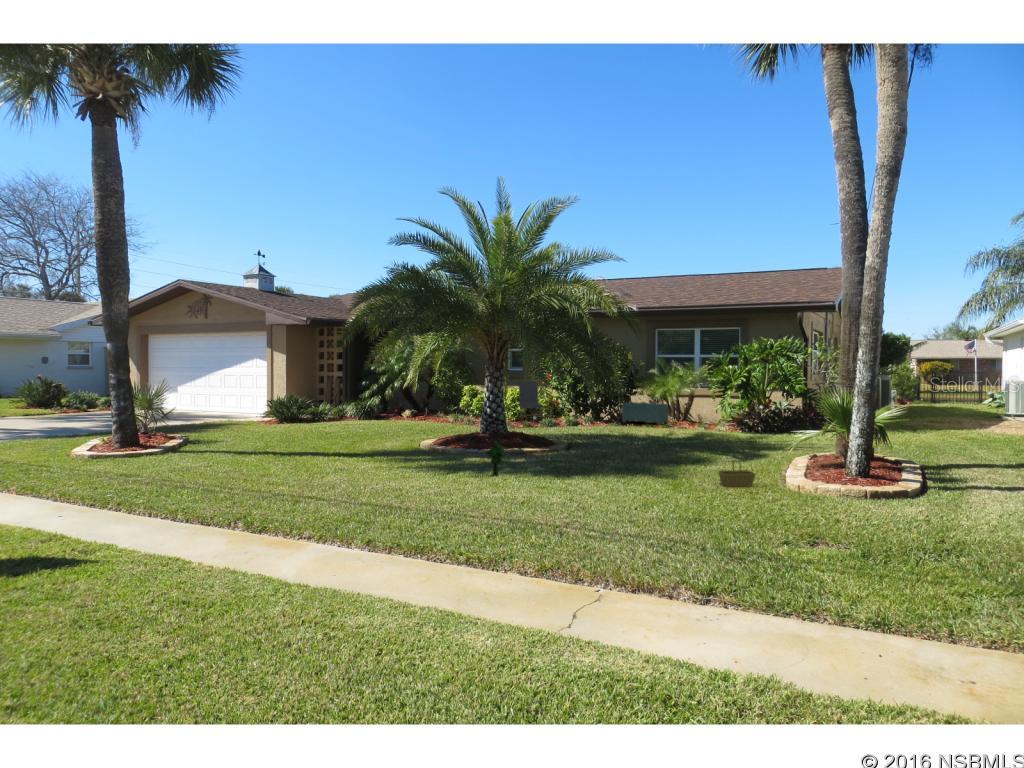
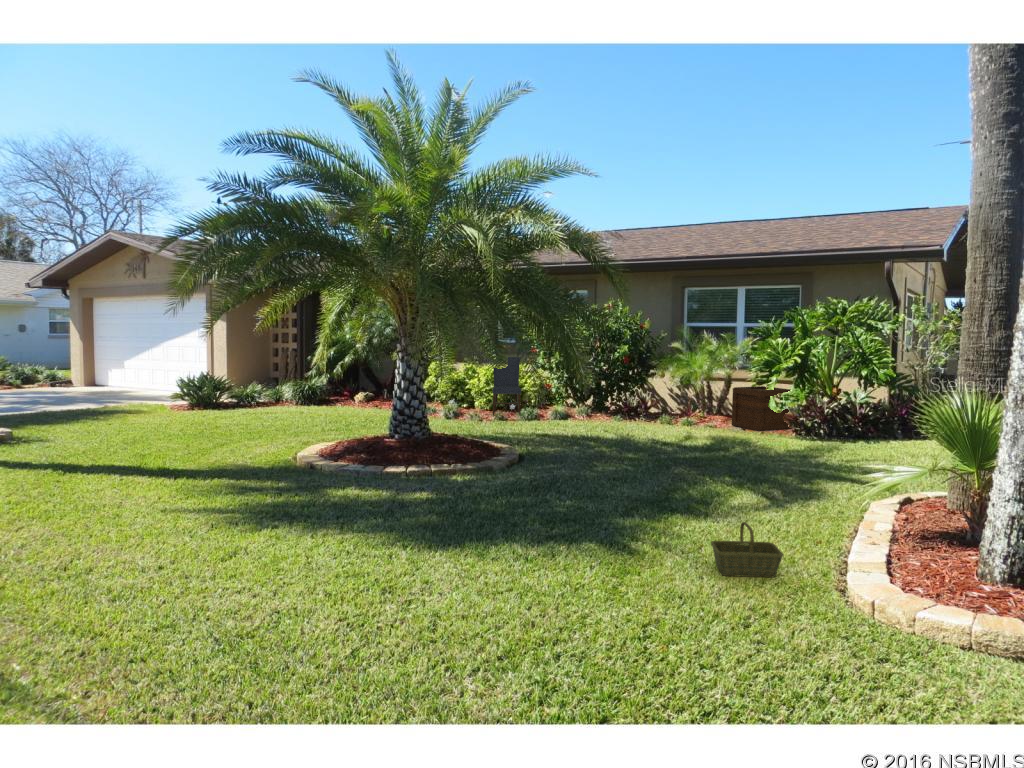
wooden crate: none [697,399,739,430] -> present [732,386,790,431]
bench: present [622,402,668,425] -> none [630,387,694,421]
decorative plant: present [486,438,506,476] -> none [315,461,354,526]

